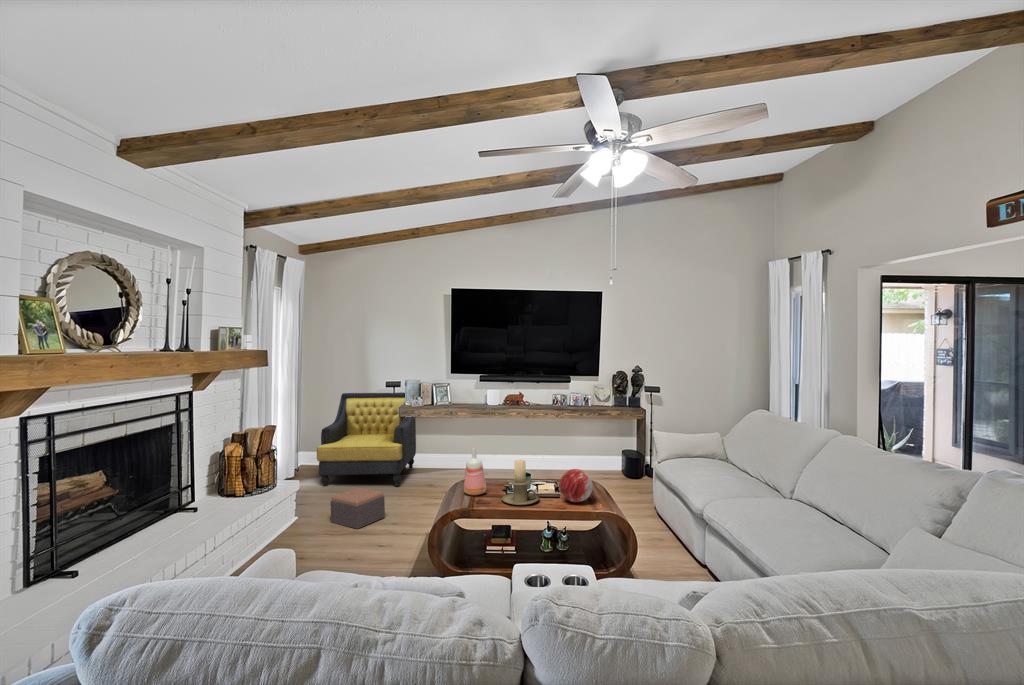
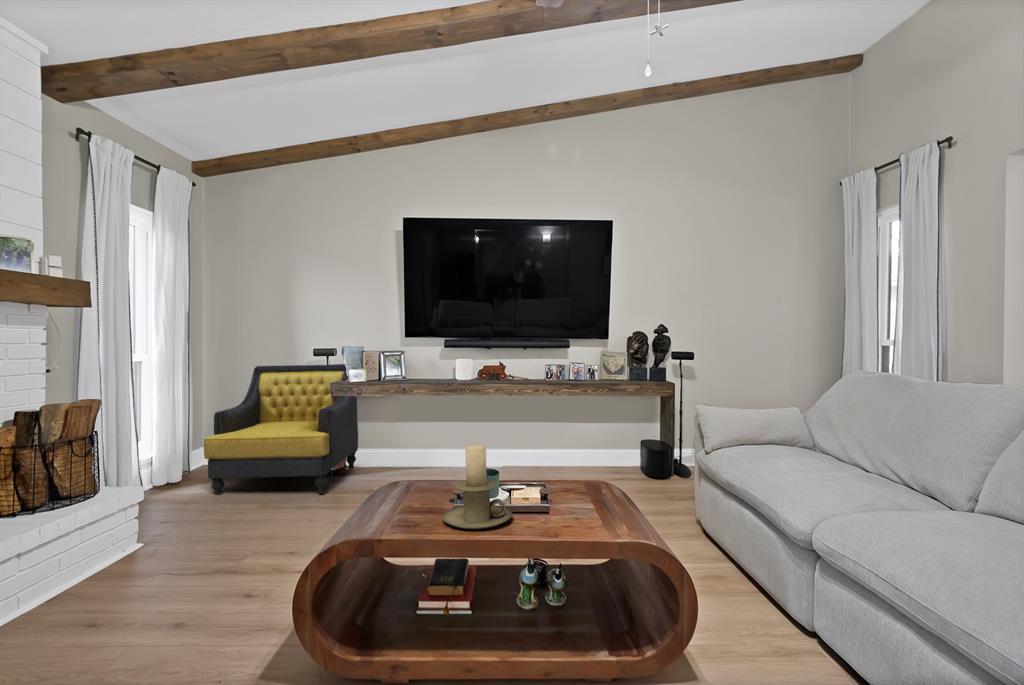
vase: present [464,448,486,495] -> none [379,425,419,510]
decorative orb: present [560,469,593,502] -> none [550,460,610,521]
footstool: present [331,487,385,529] -> none [191,496,281,564]

